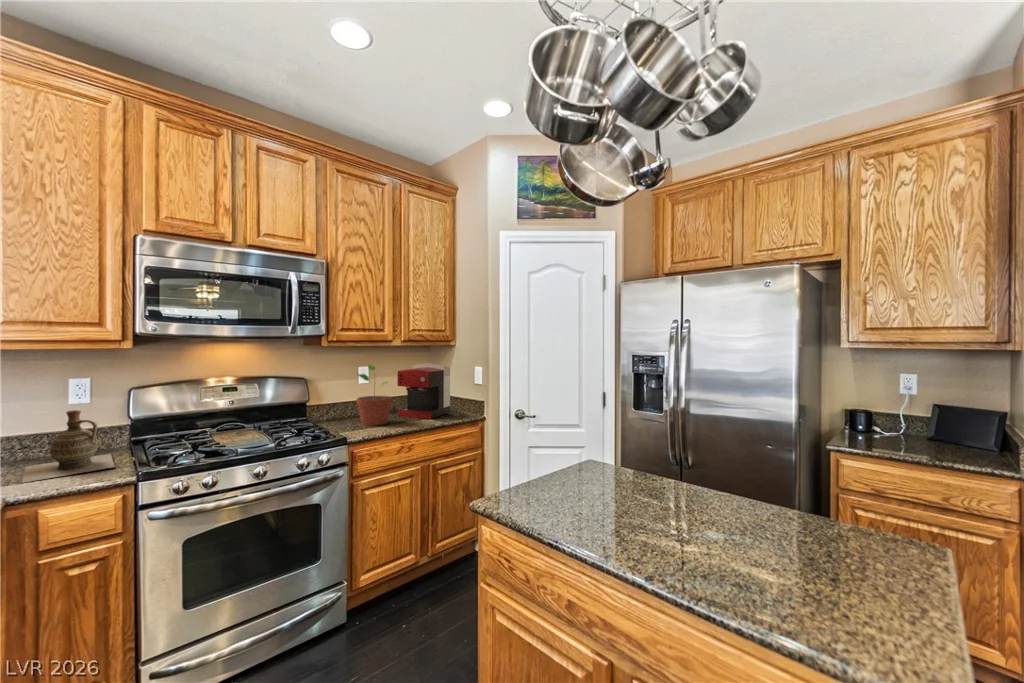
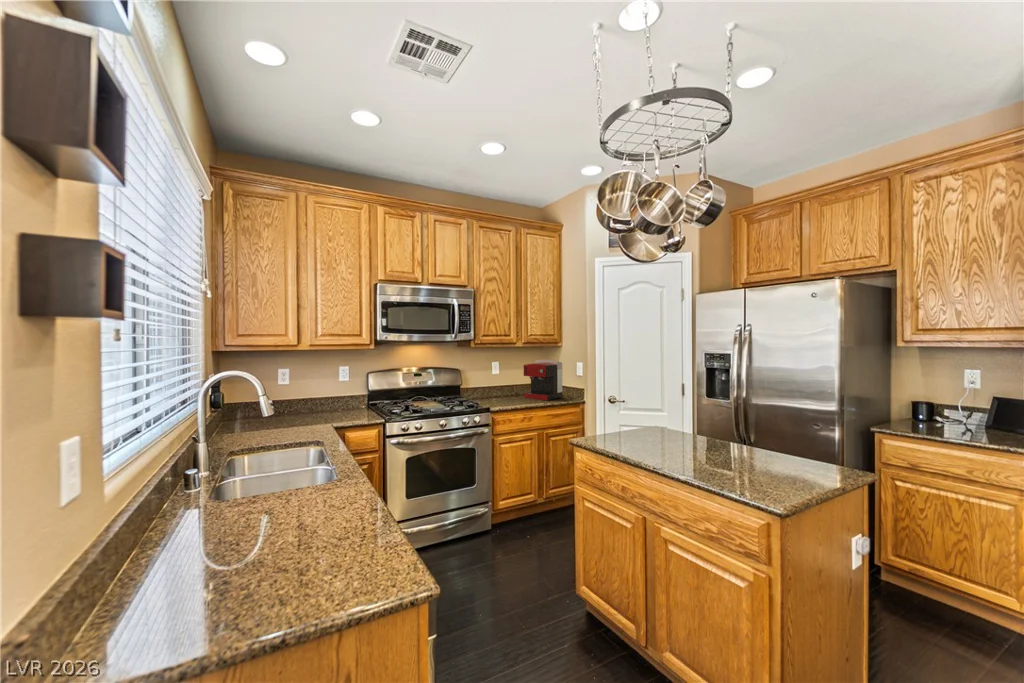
potted plant: present [357,365,392,426] -> none [496,360,520,403]
ceramic jug: present [22,410,115,482] -> none [325,384,367,421]

